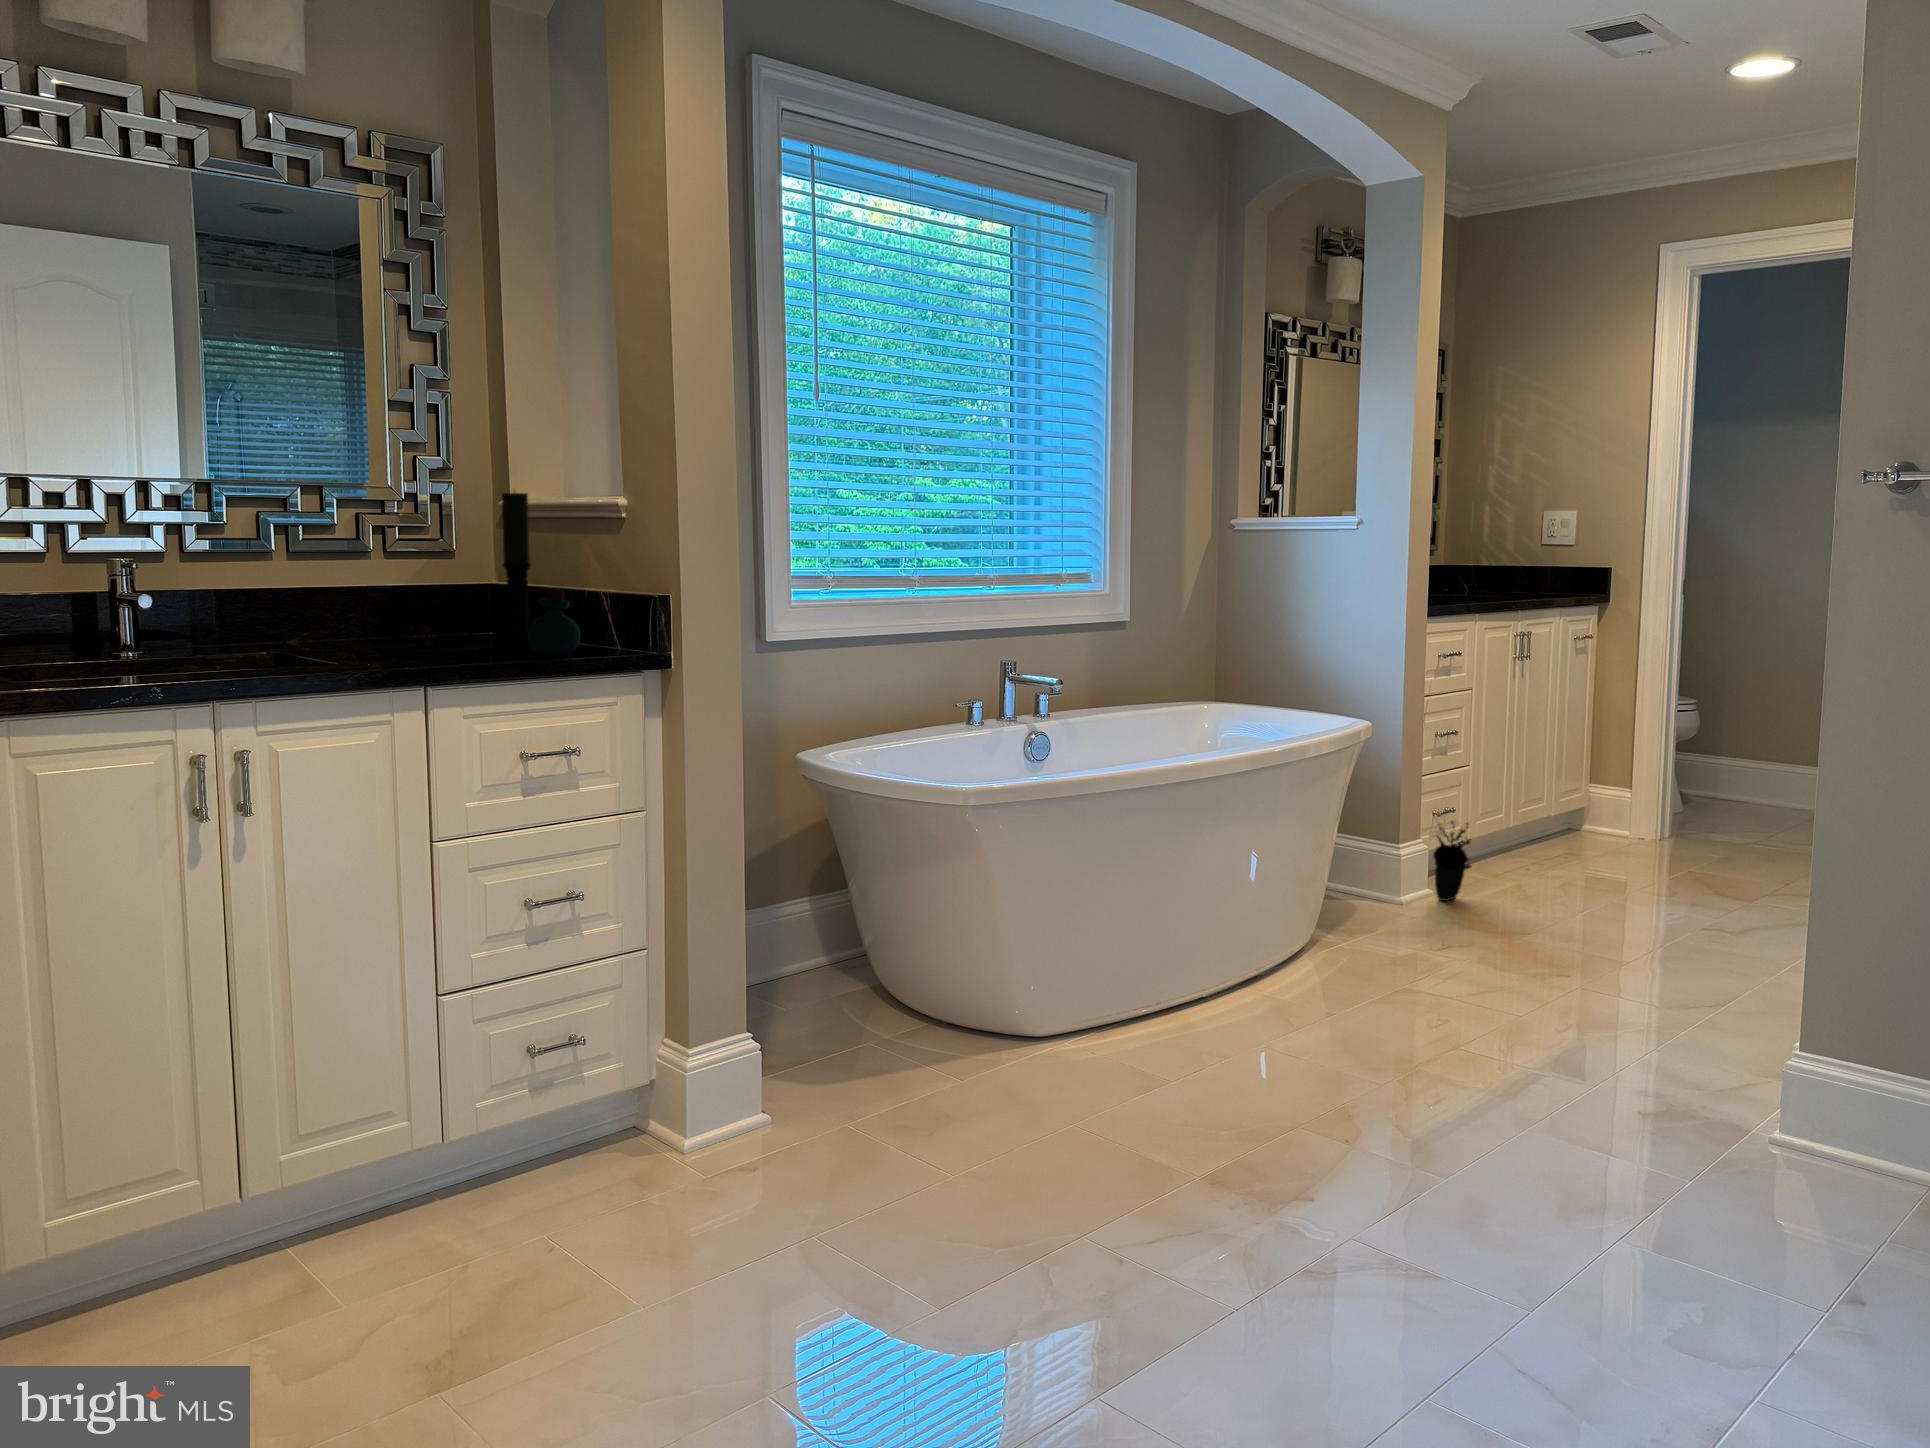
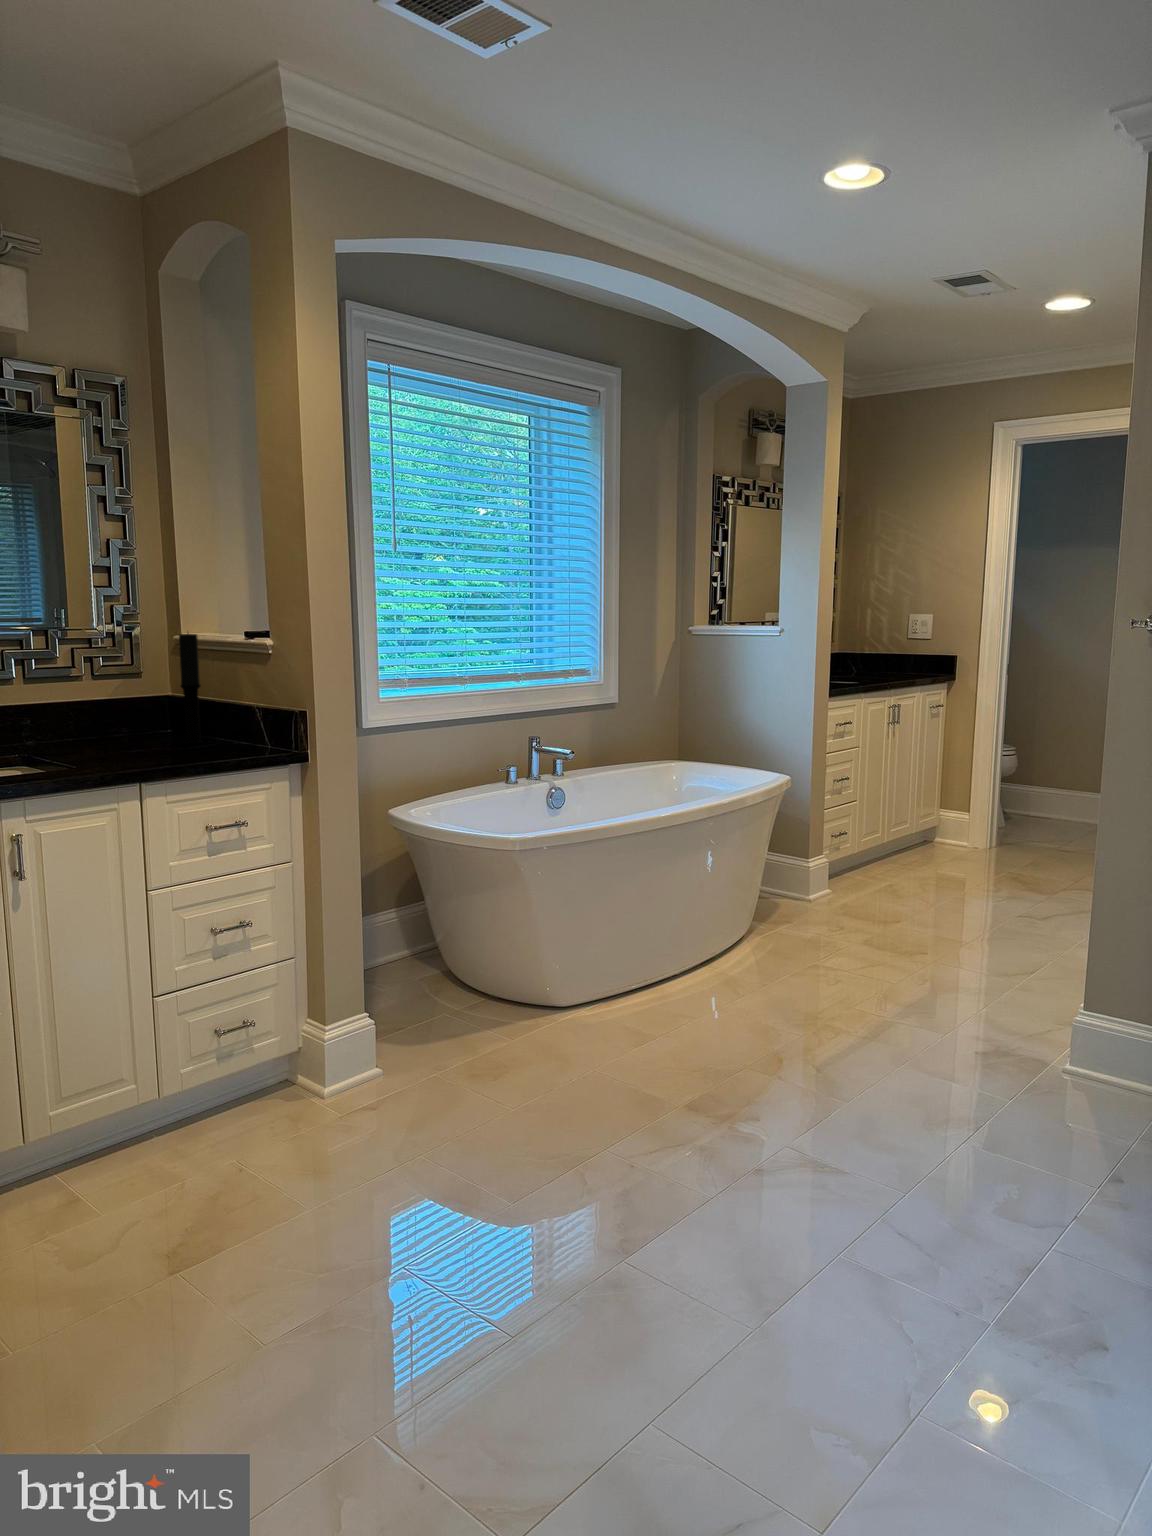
perfume bottle: present [528,588,581,656] -> none [206,707,243,755]
decorative plant: present [1433,822,1471,901] -> none [832,843,859,899]

